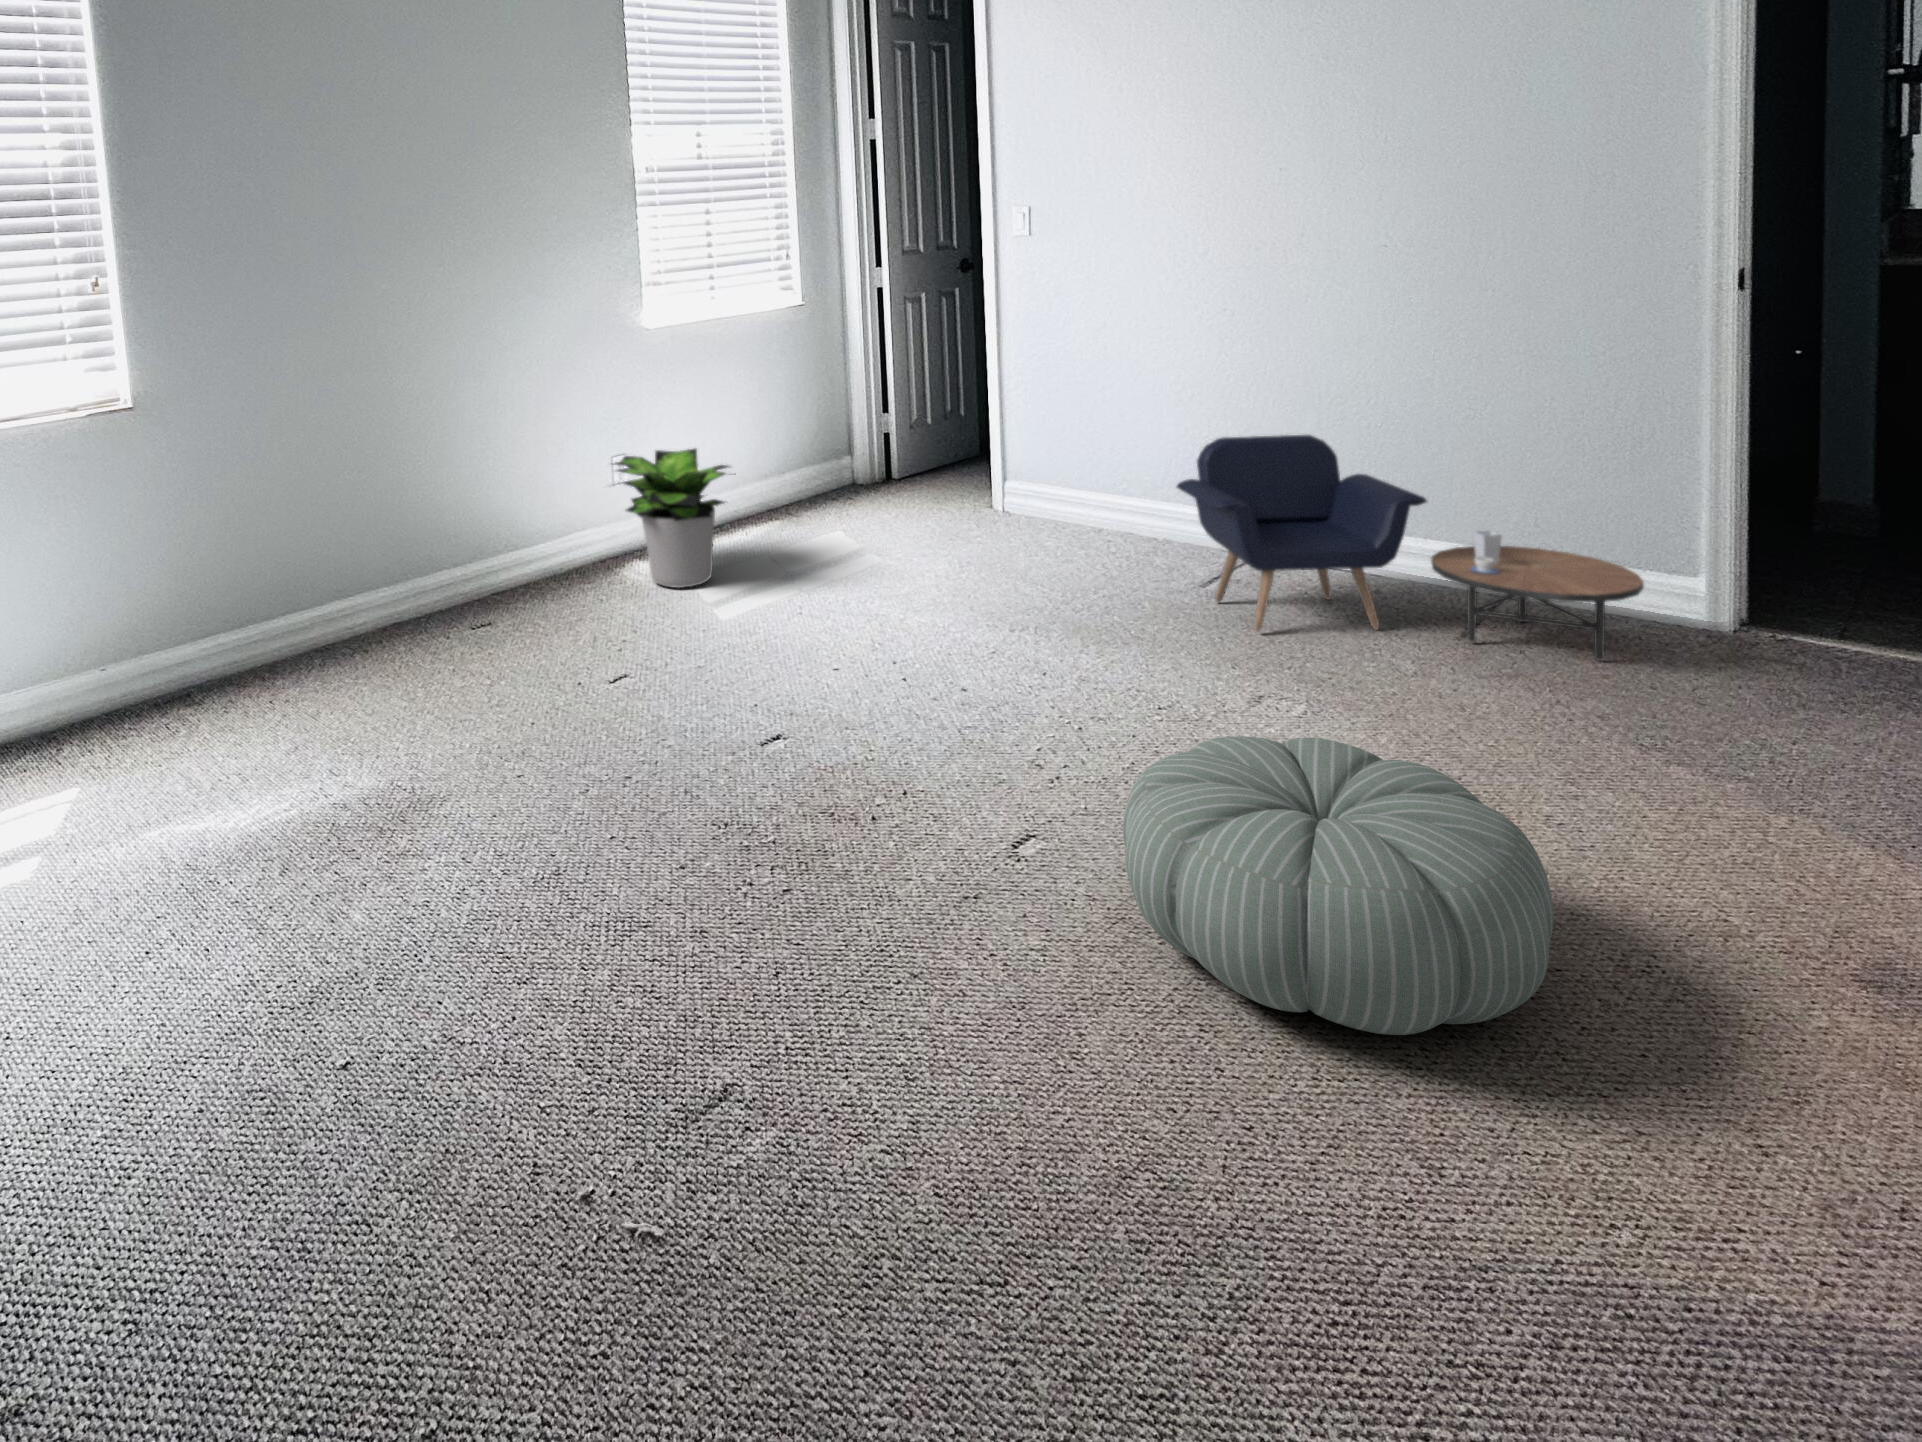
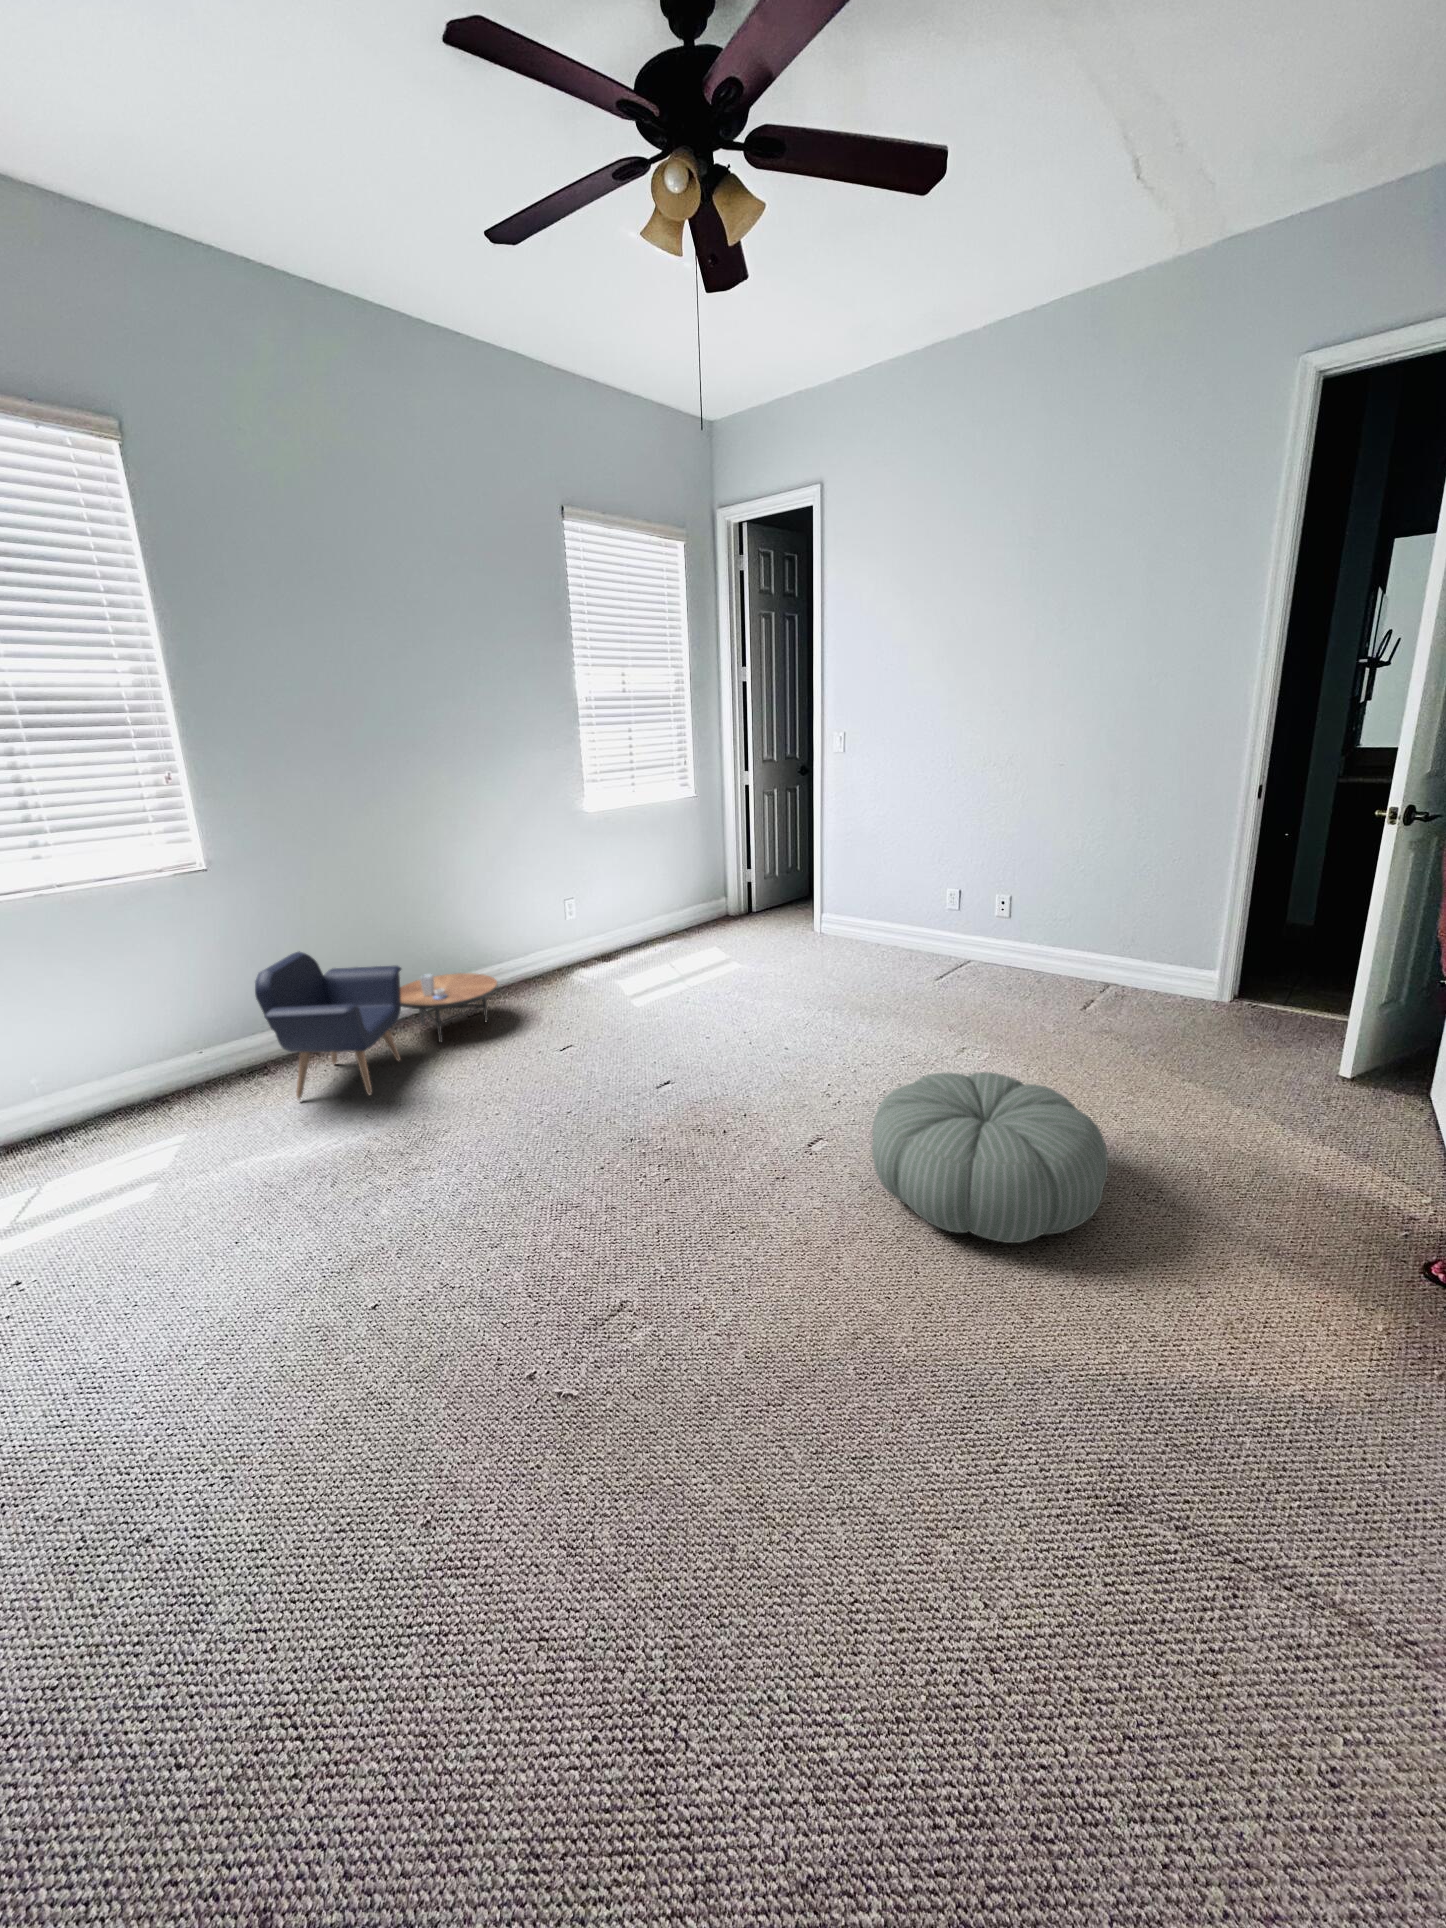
armchair: present [1177,435,1644,660] -> present [255,951,498,1099]
potted plant: present [614,449,730,588] -> none [561,890,658,981]

